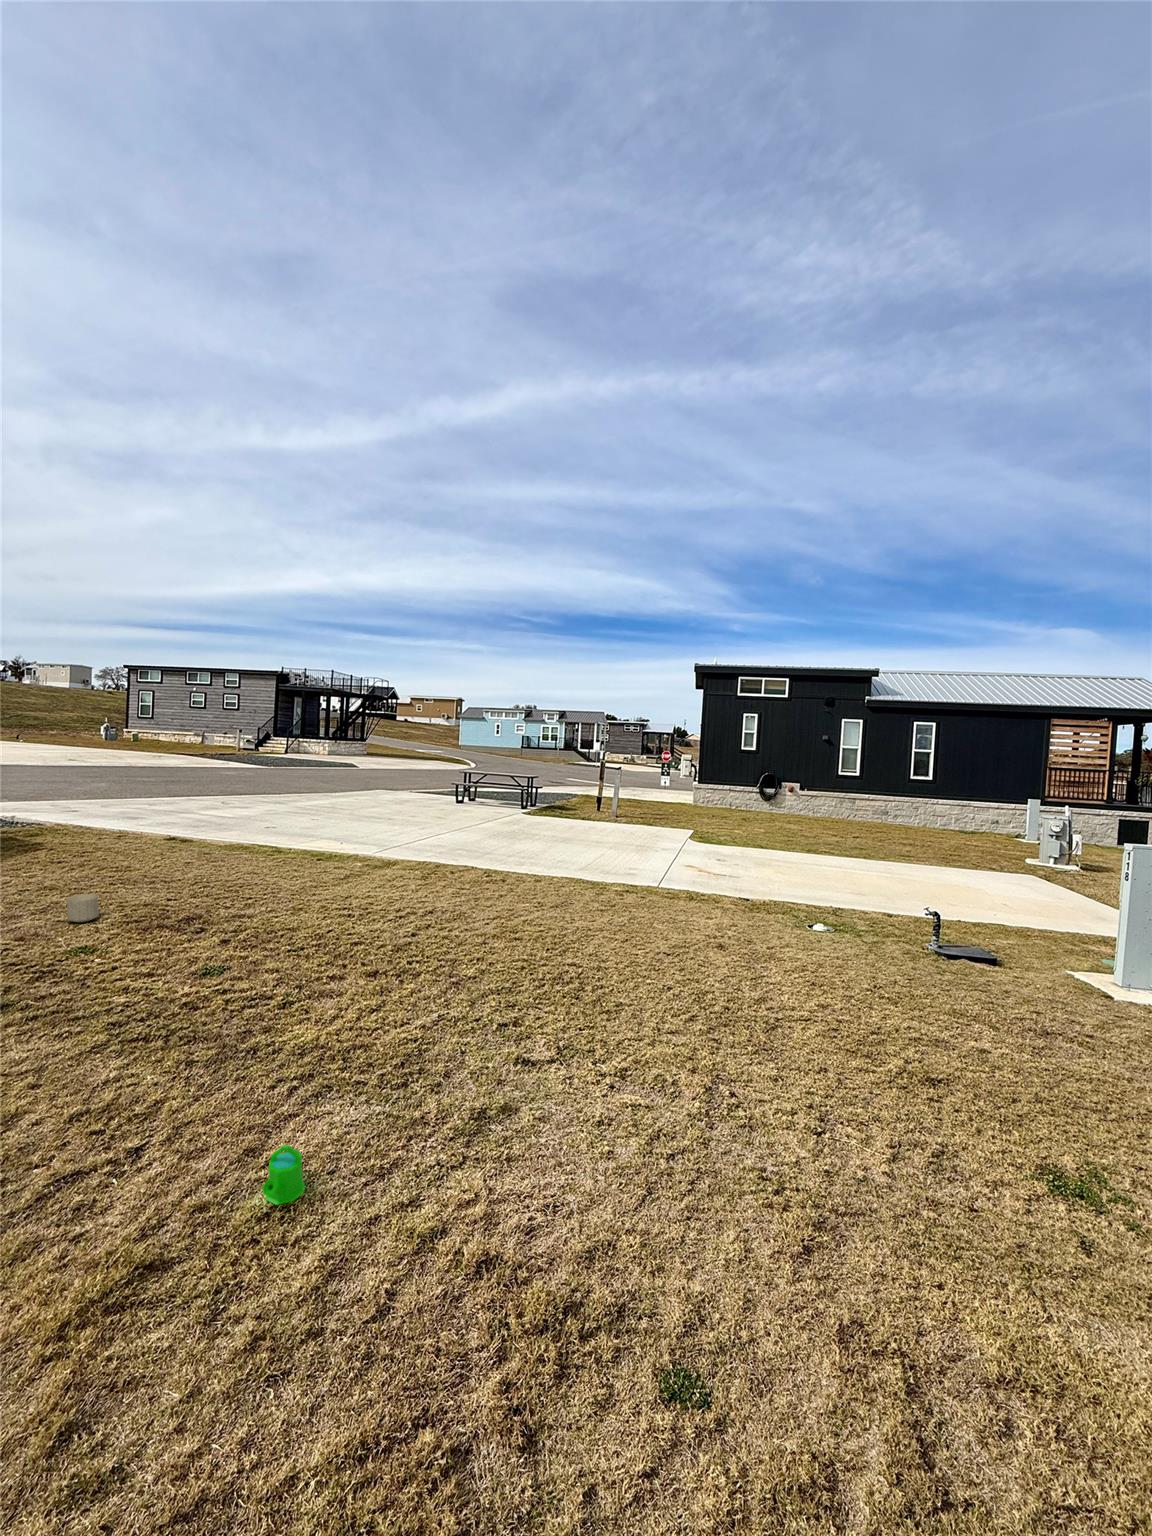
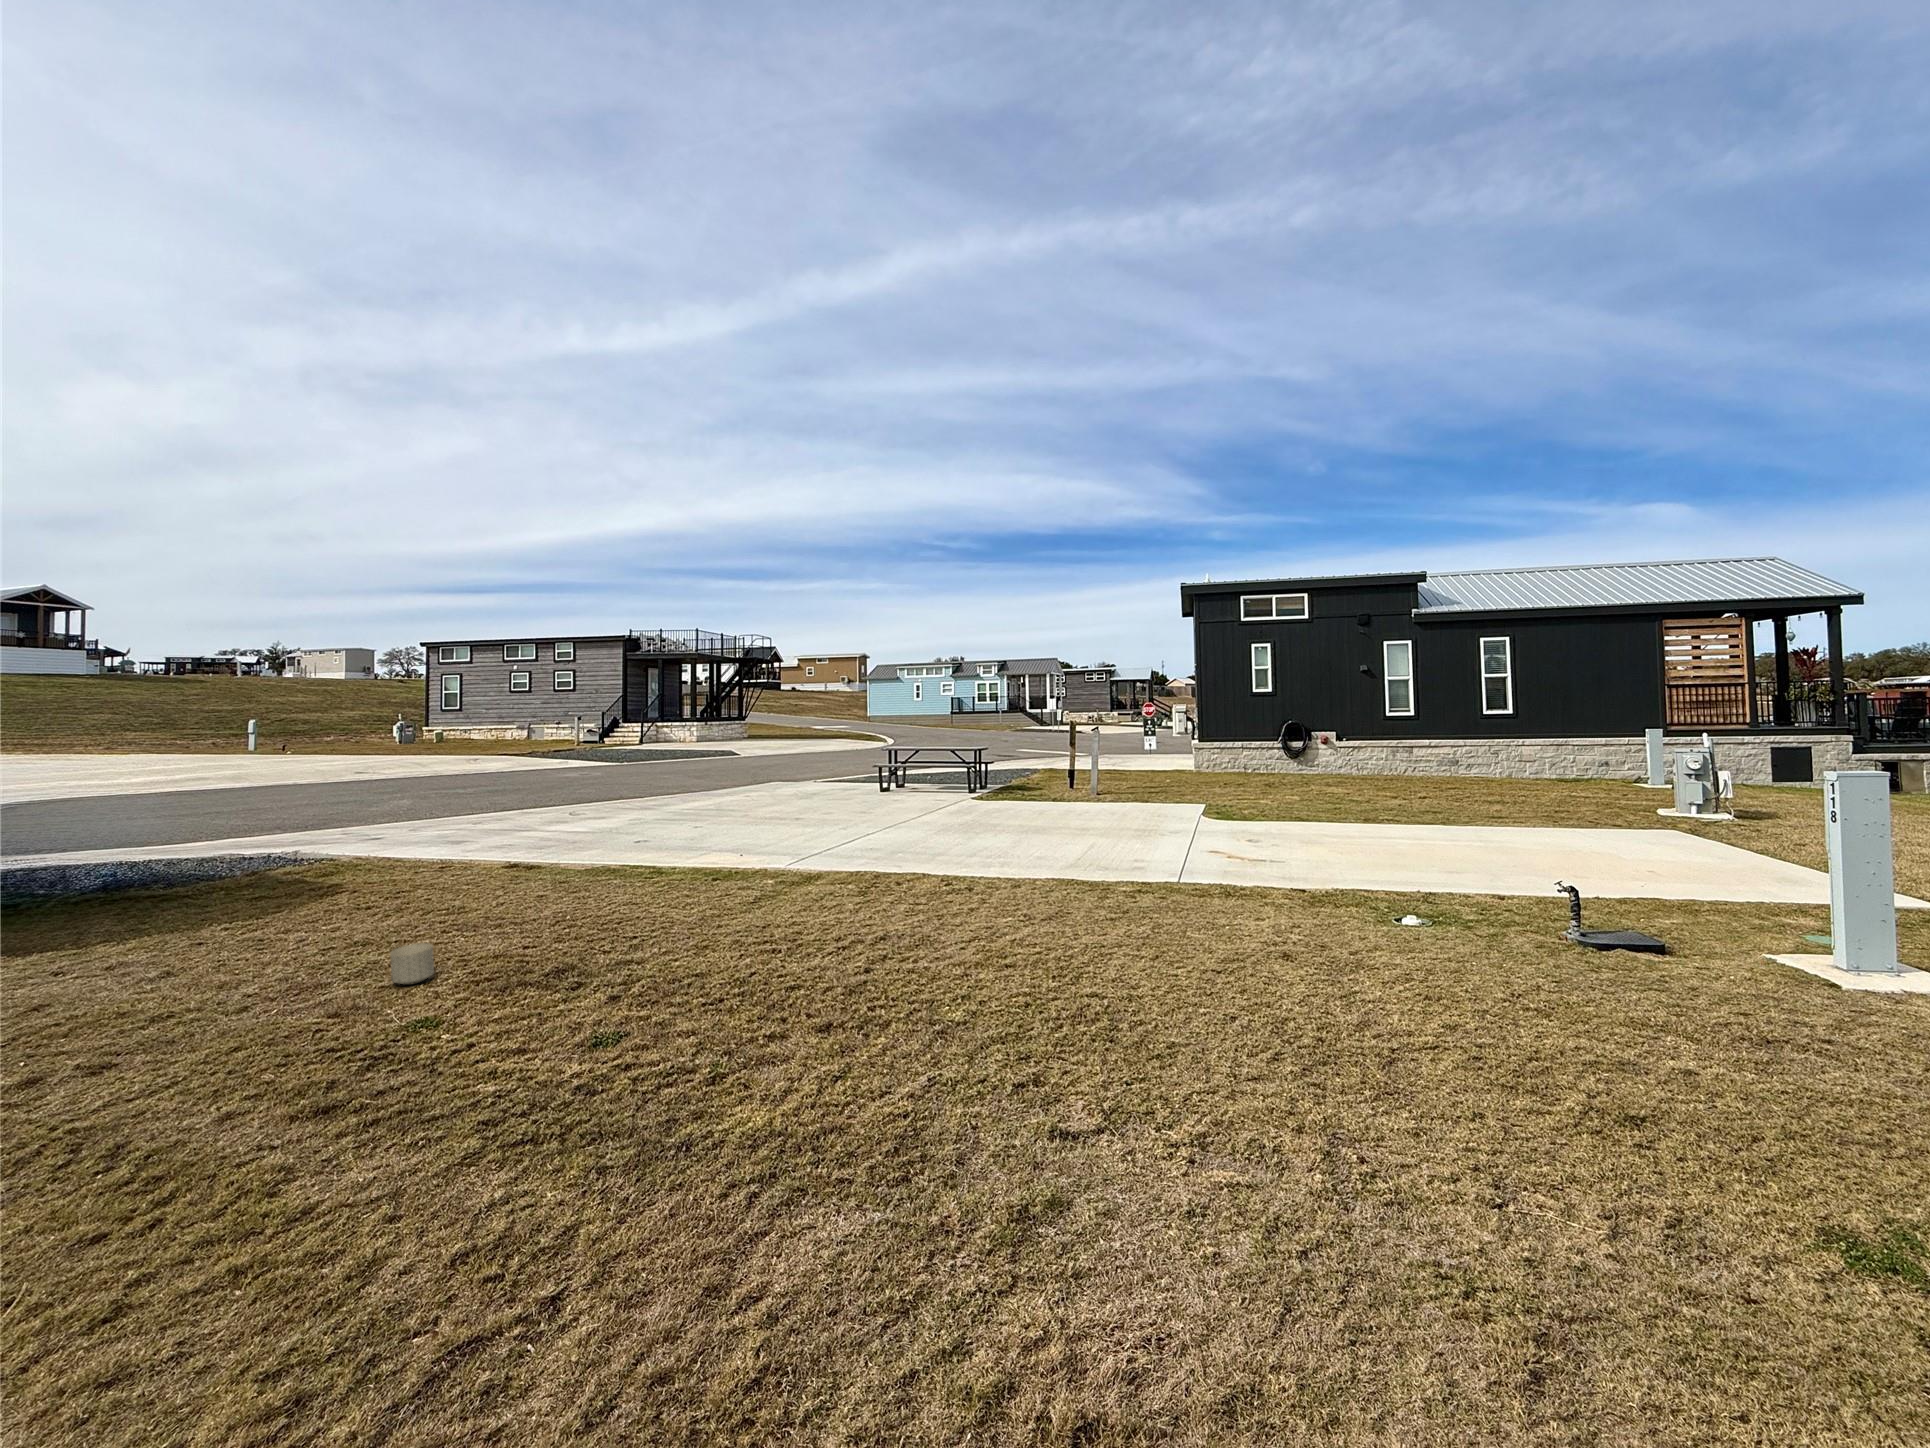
watering can: present [262,1145,305,1205] -> none [746,1277,801,1367]

